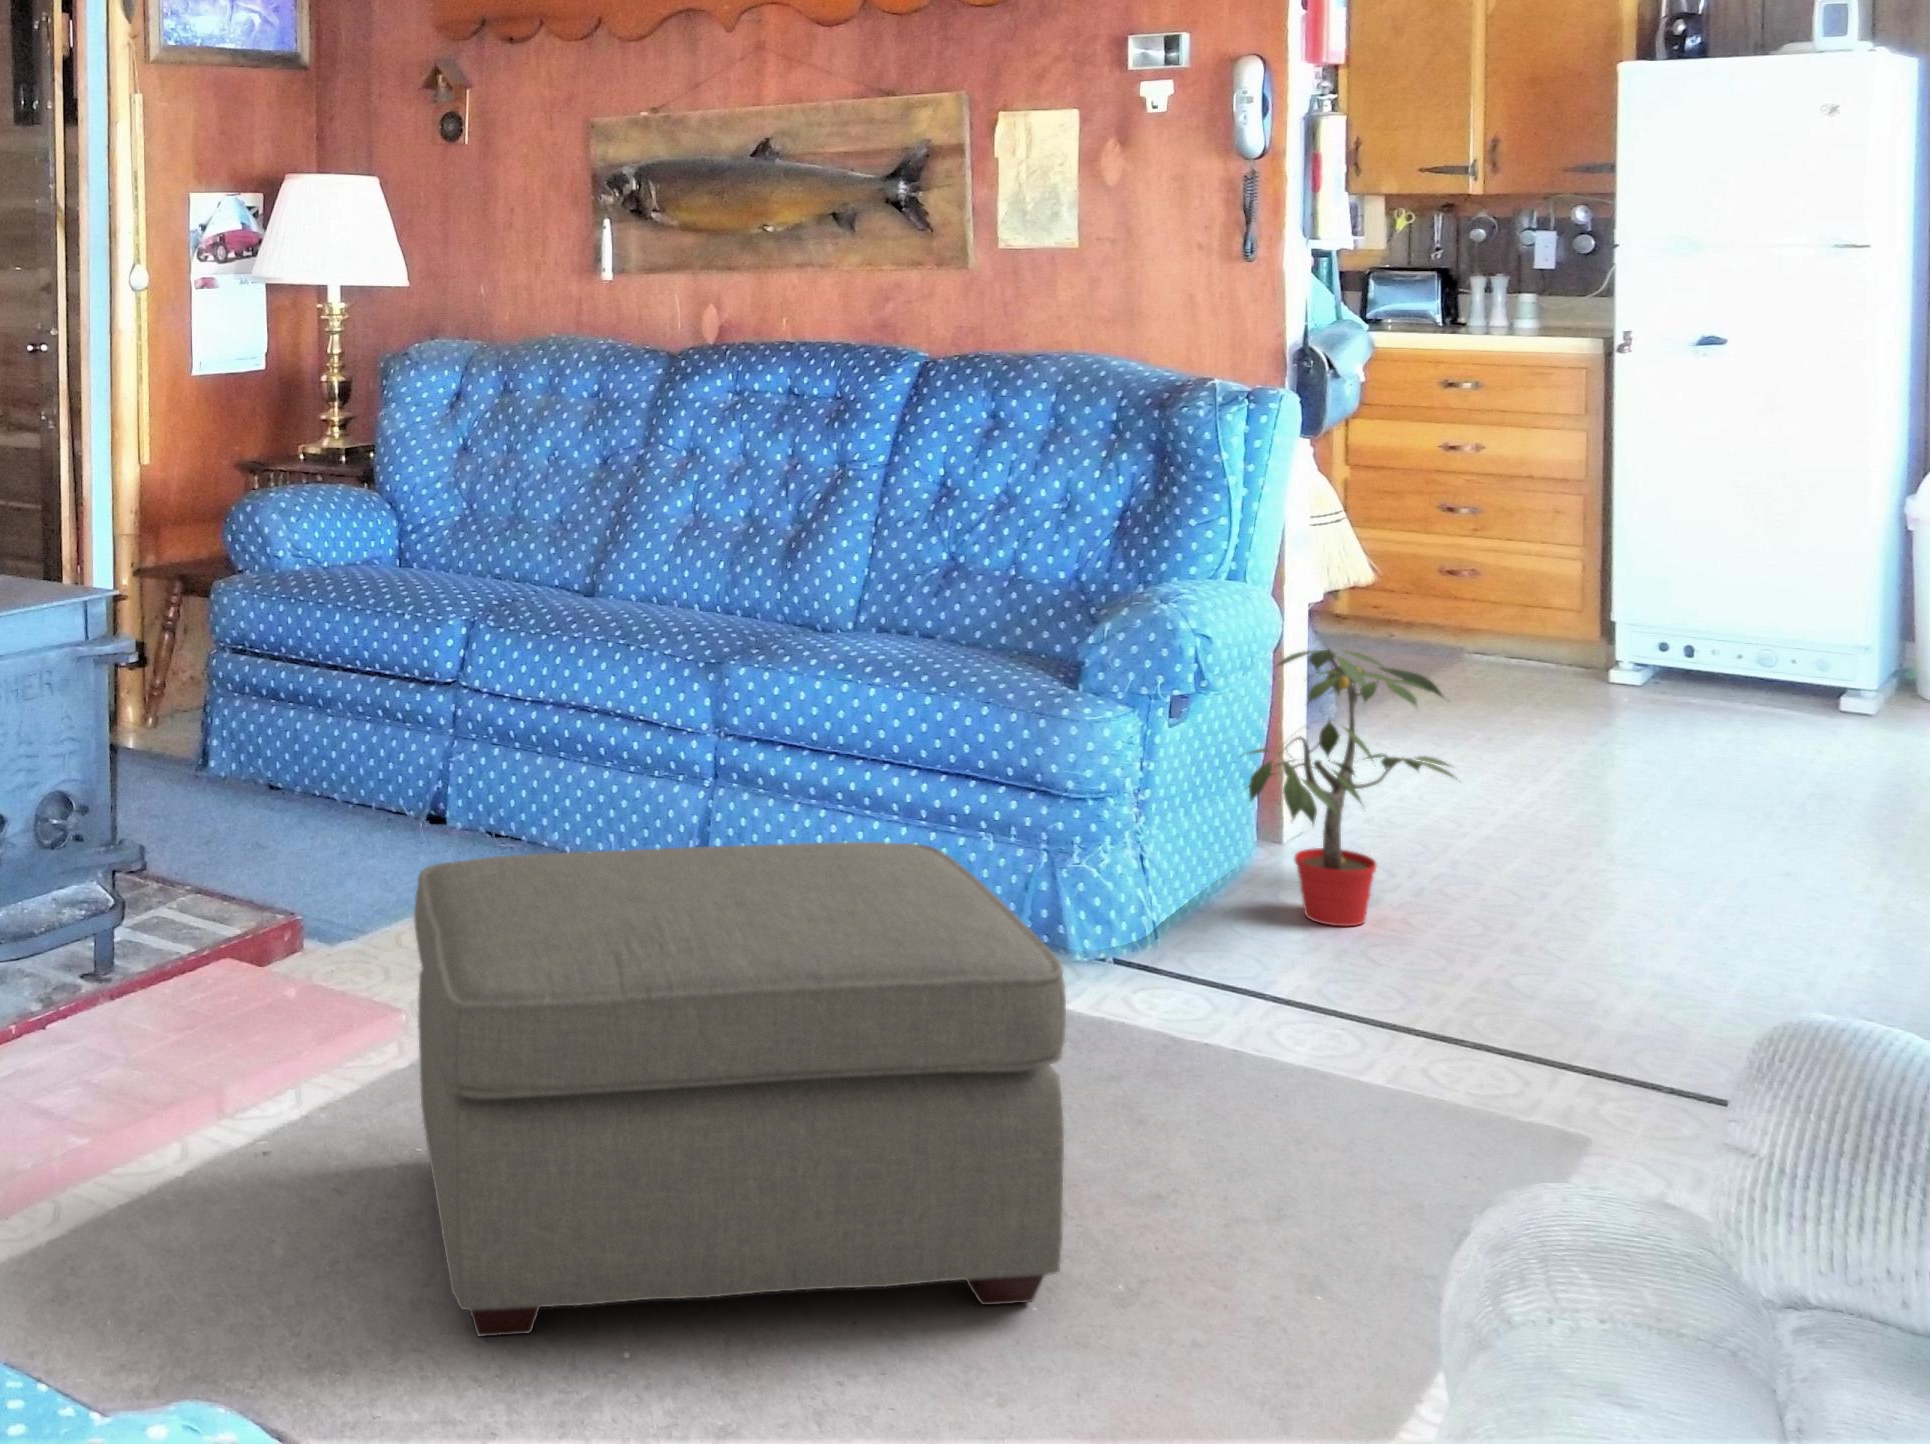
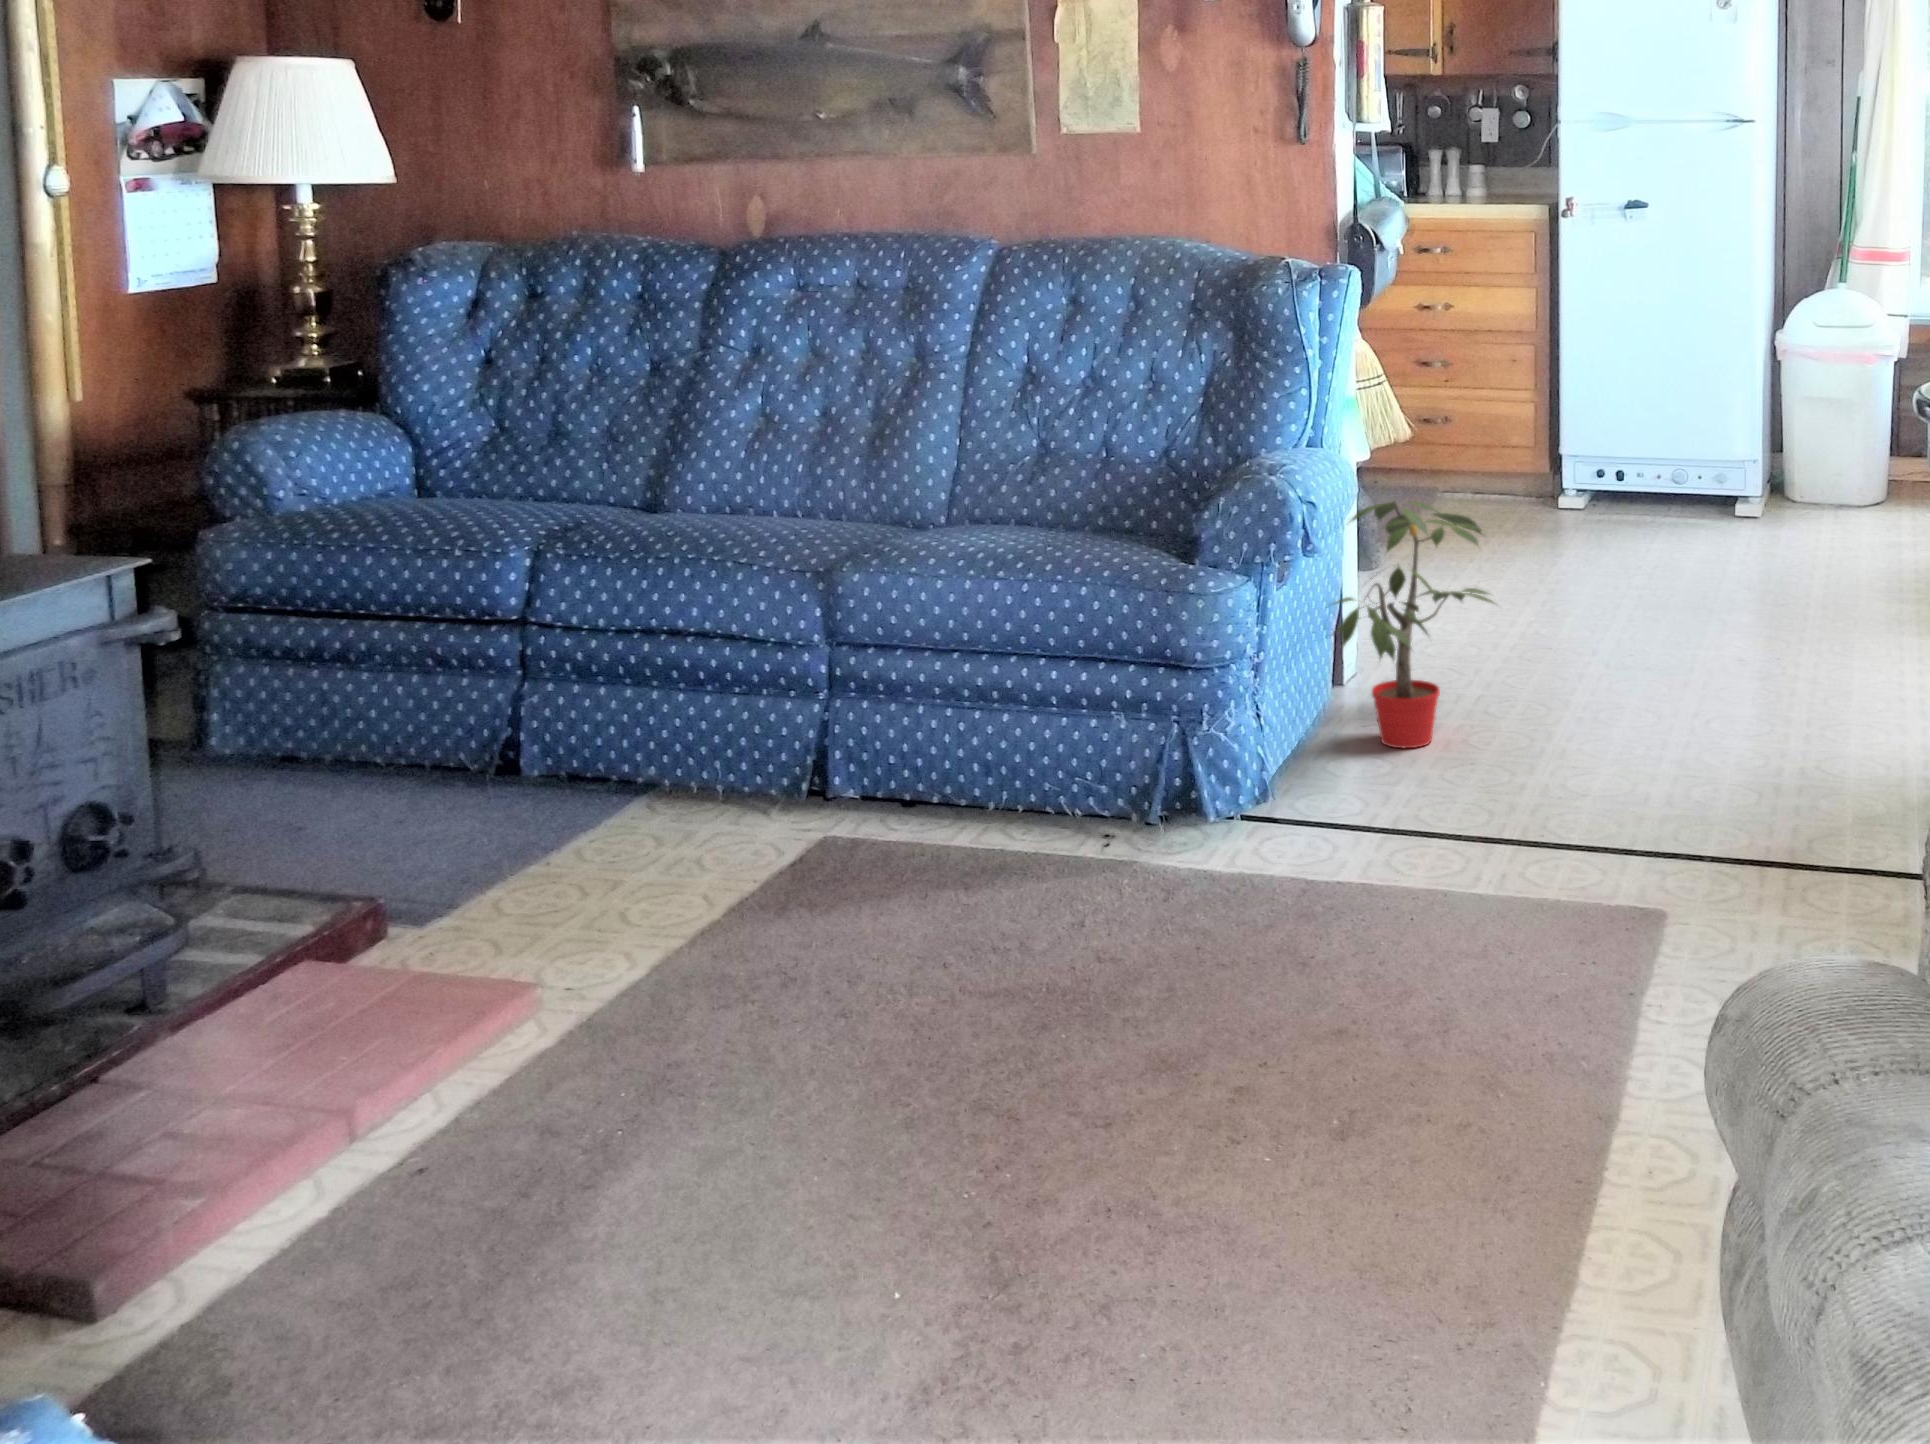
ottoman: present [414,842,1066,1336] -> none [592,729,1279,1296]

